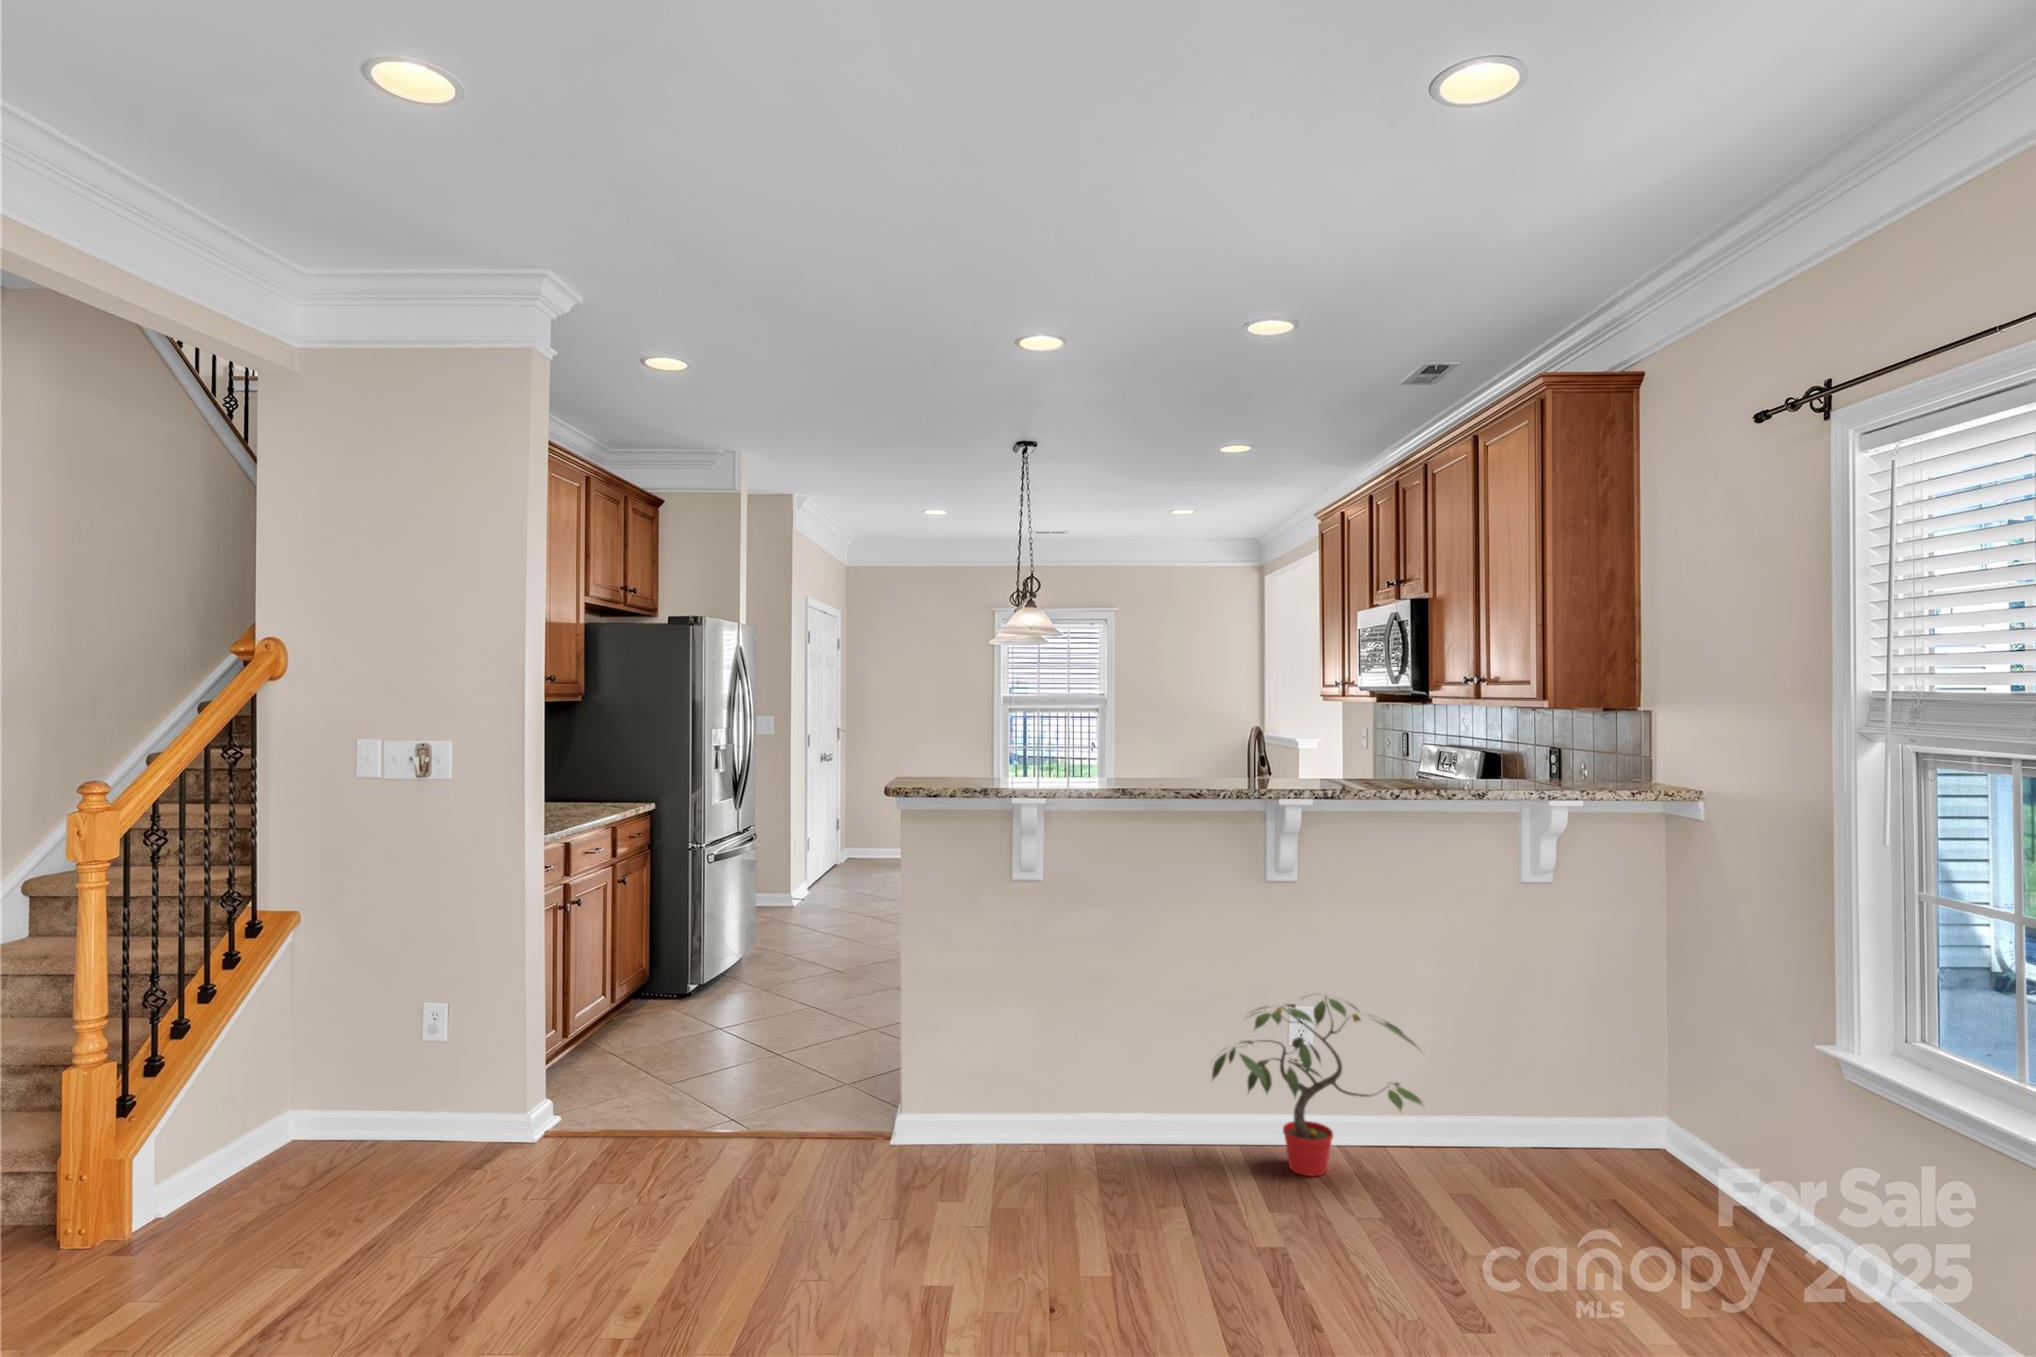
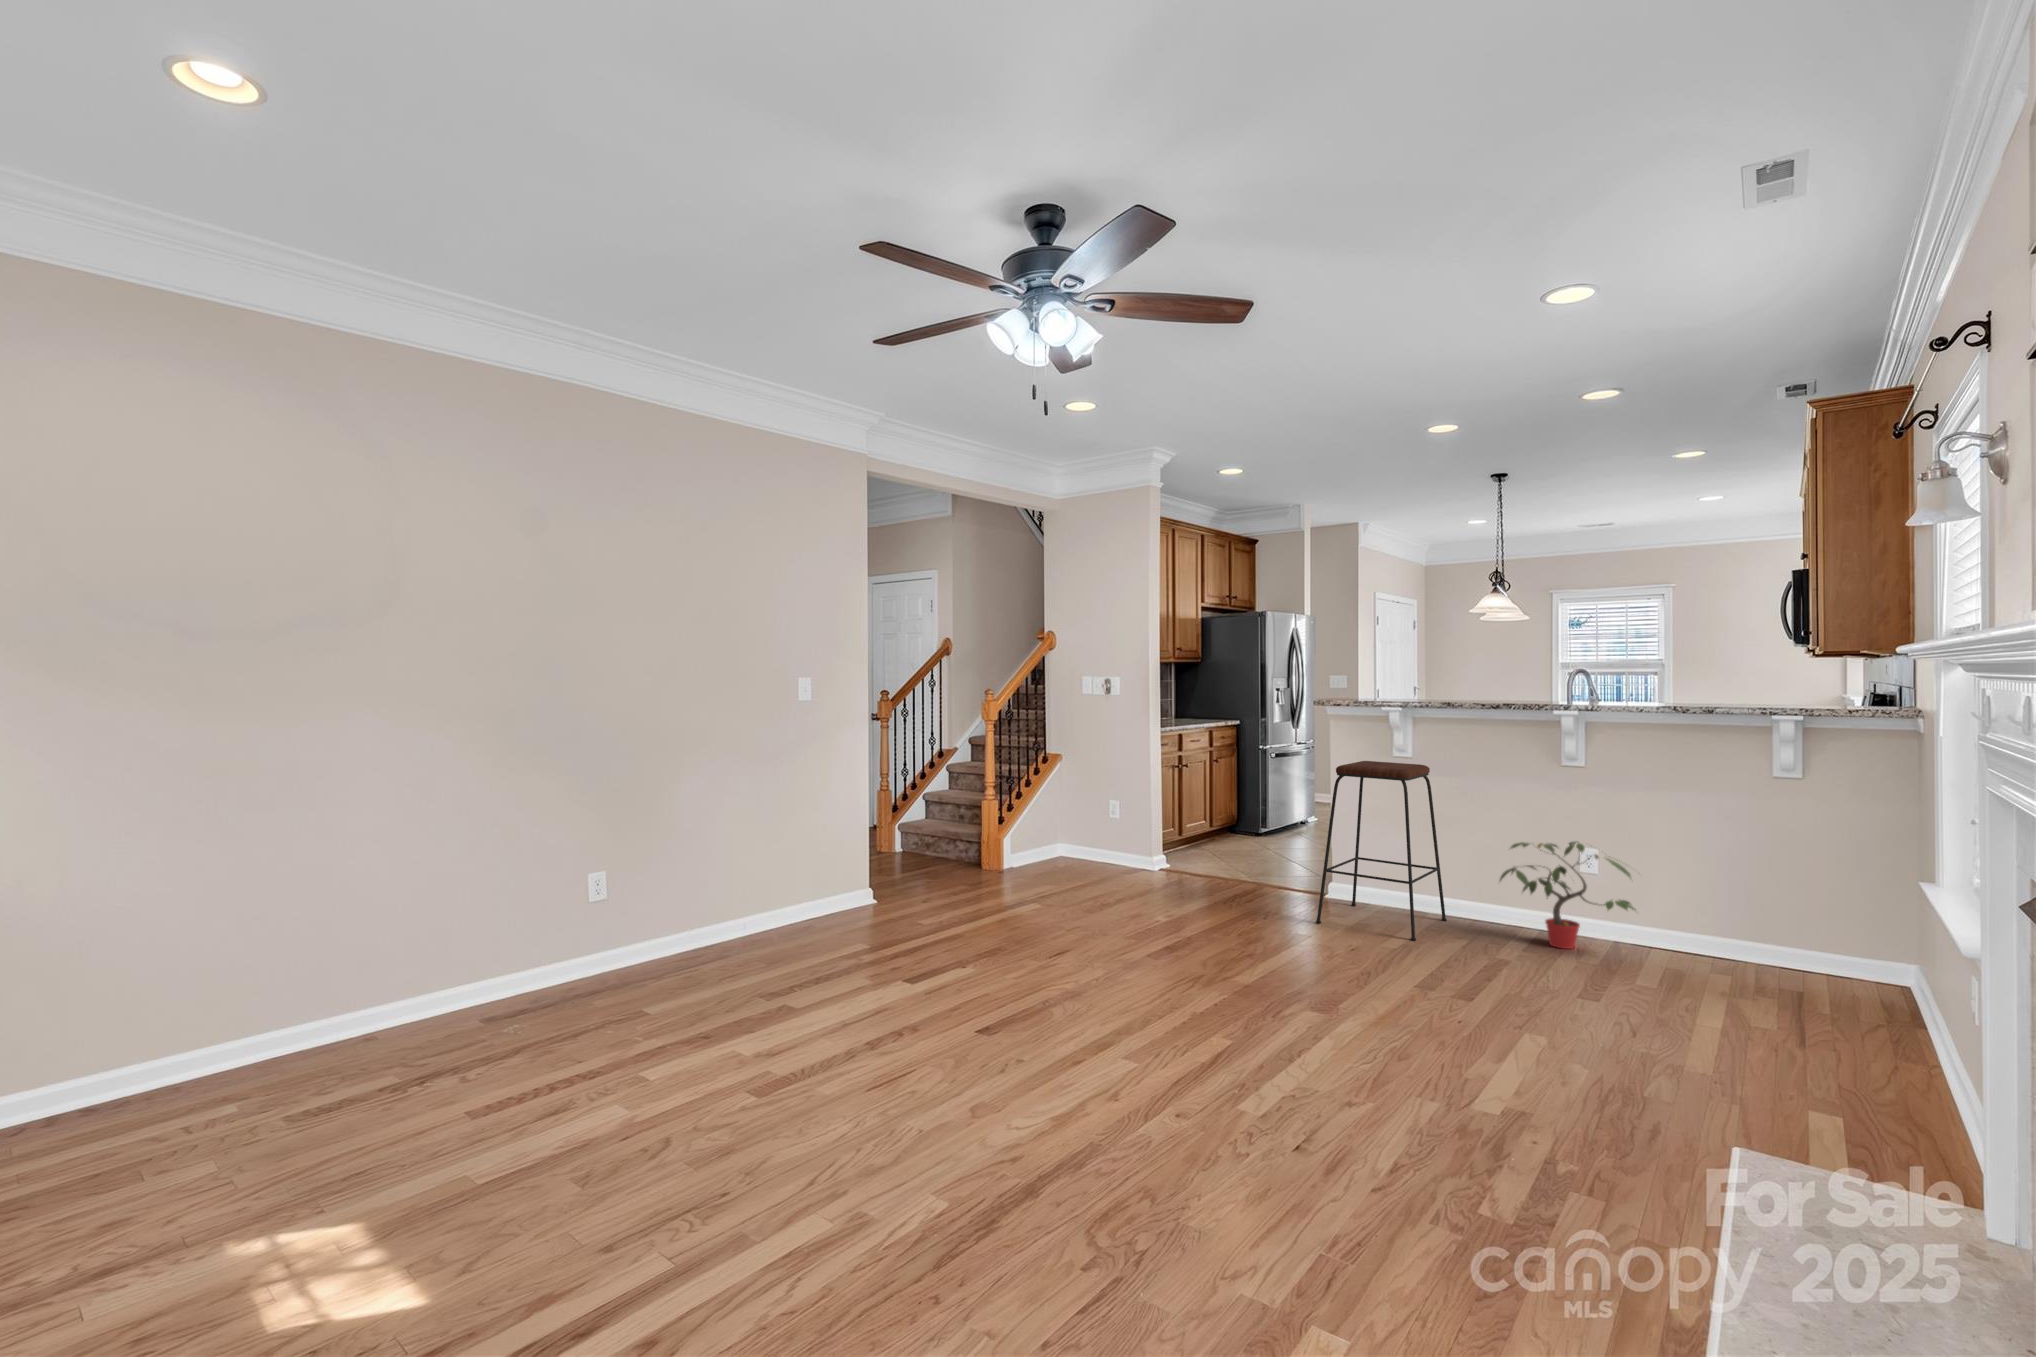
bar stool: none [935,887,1127,1230] -> present [1316,761,1447,941]

